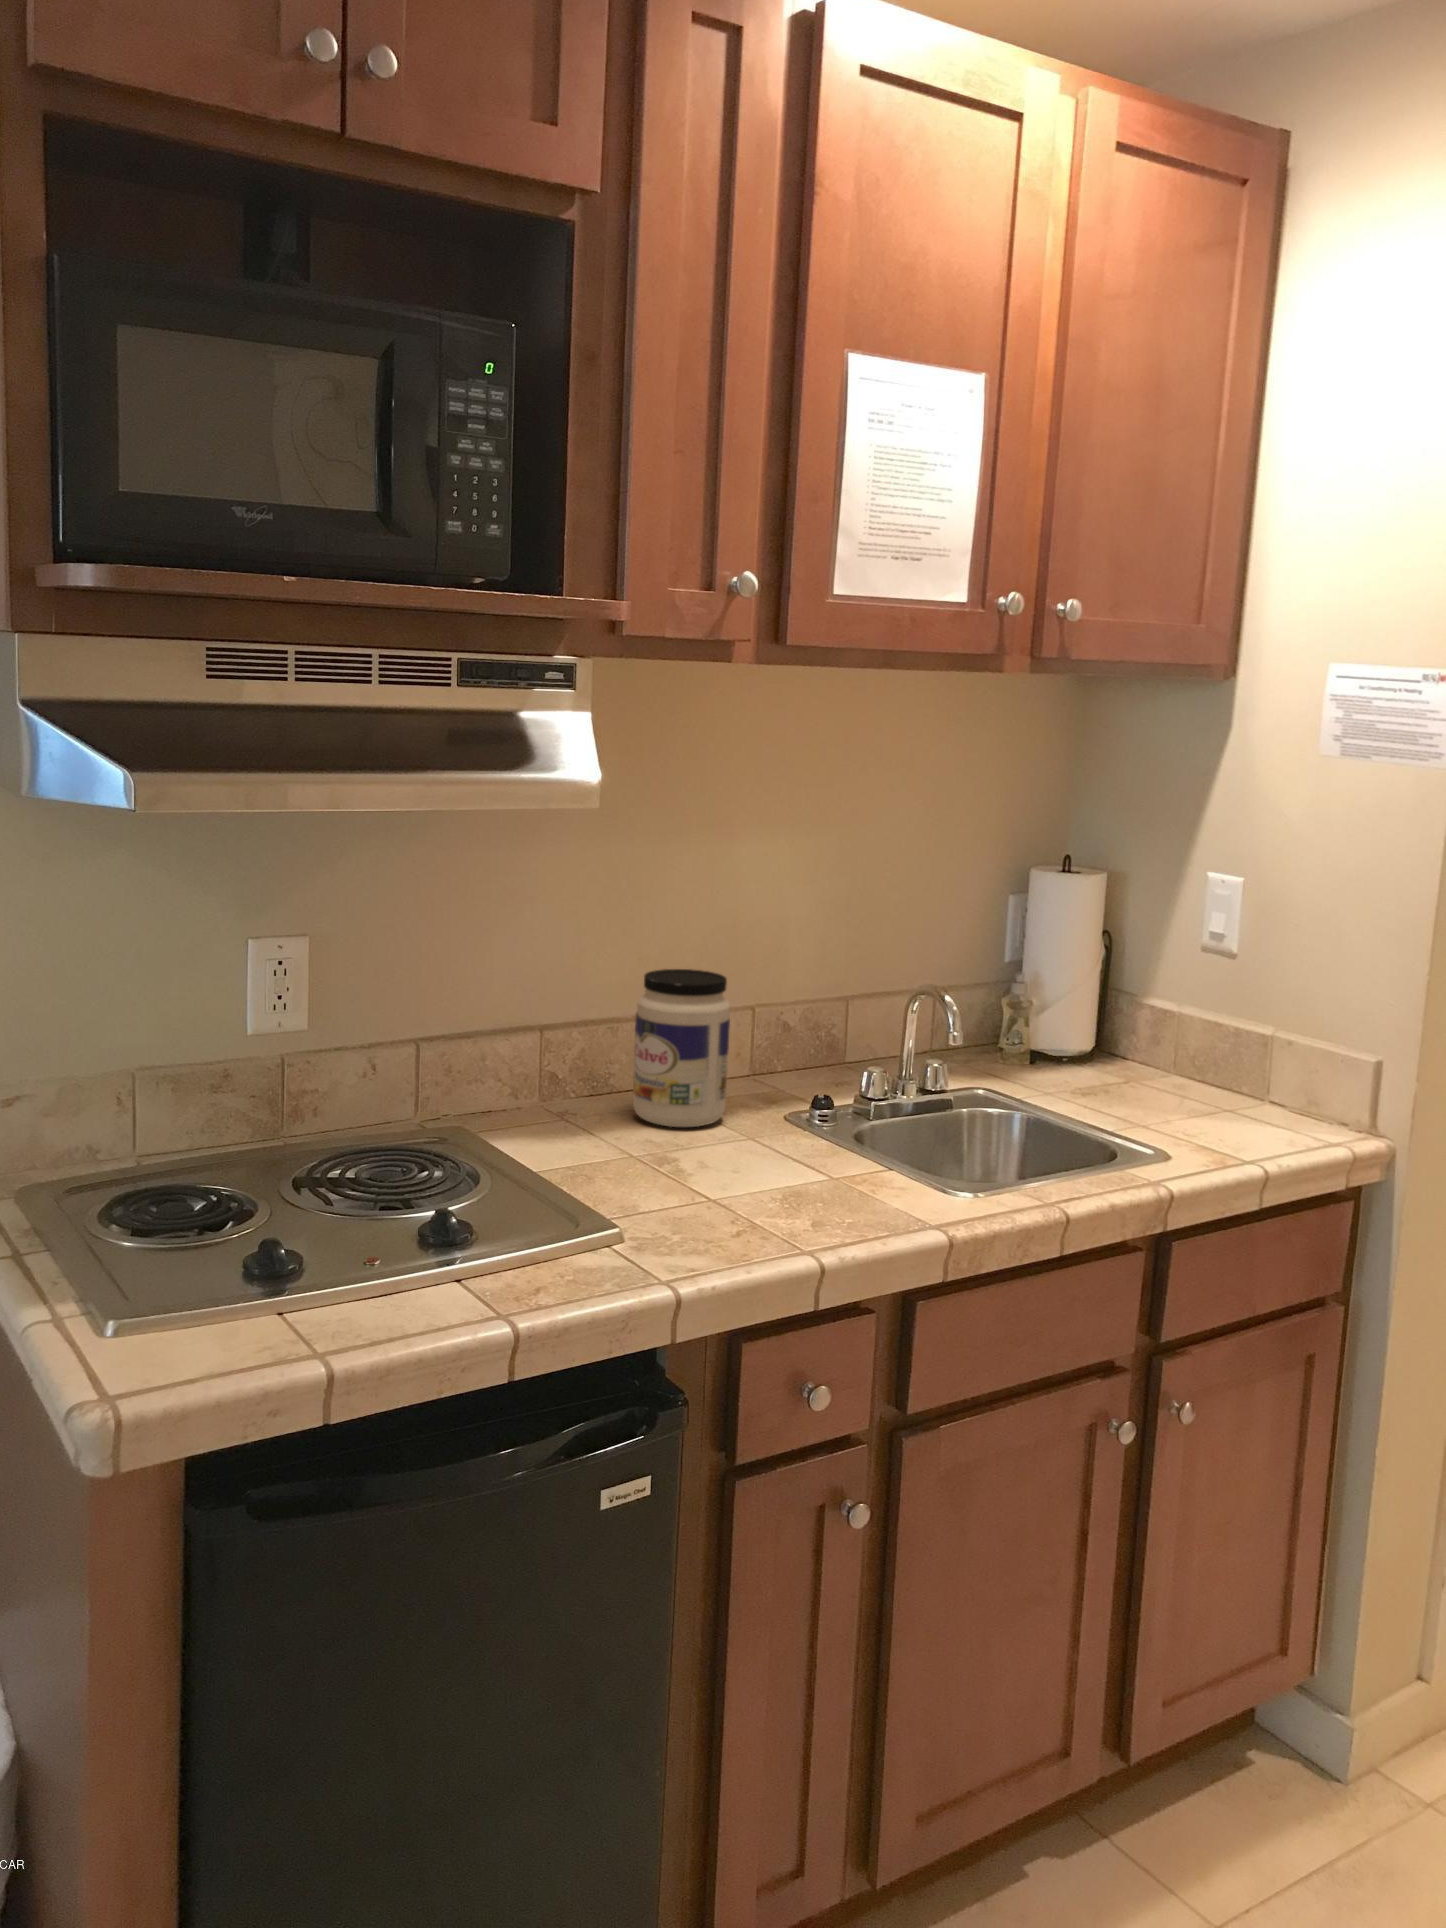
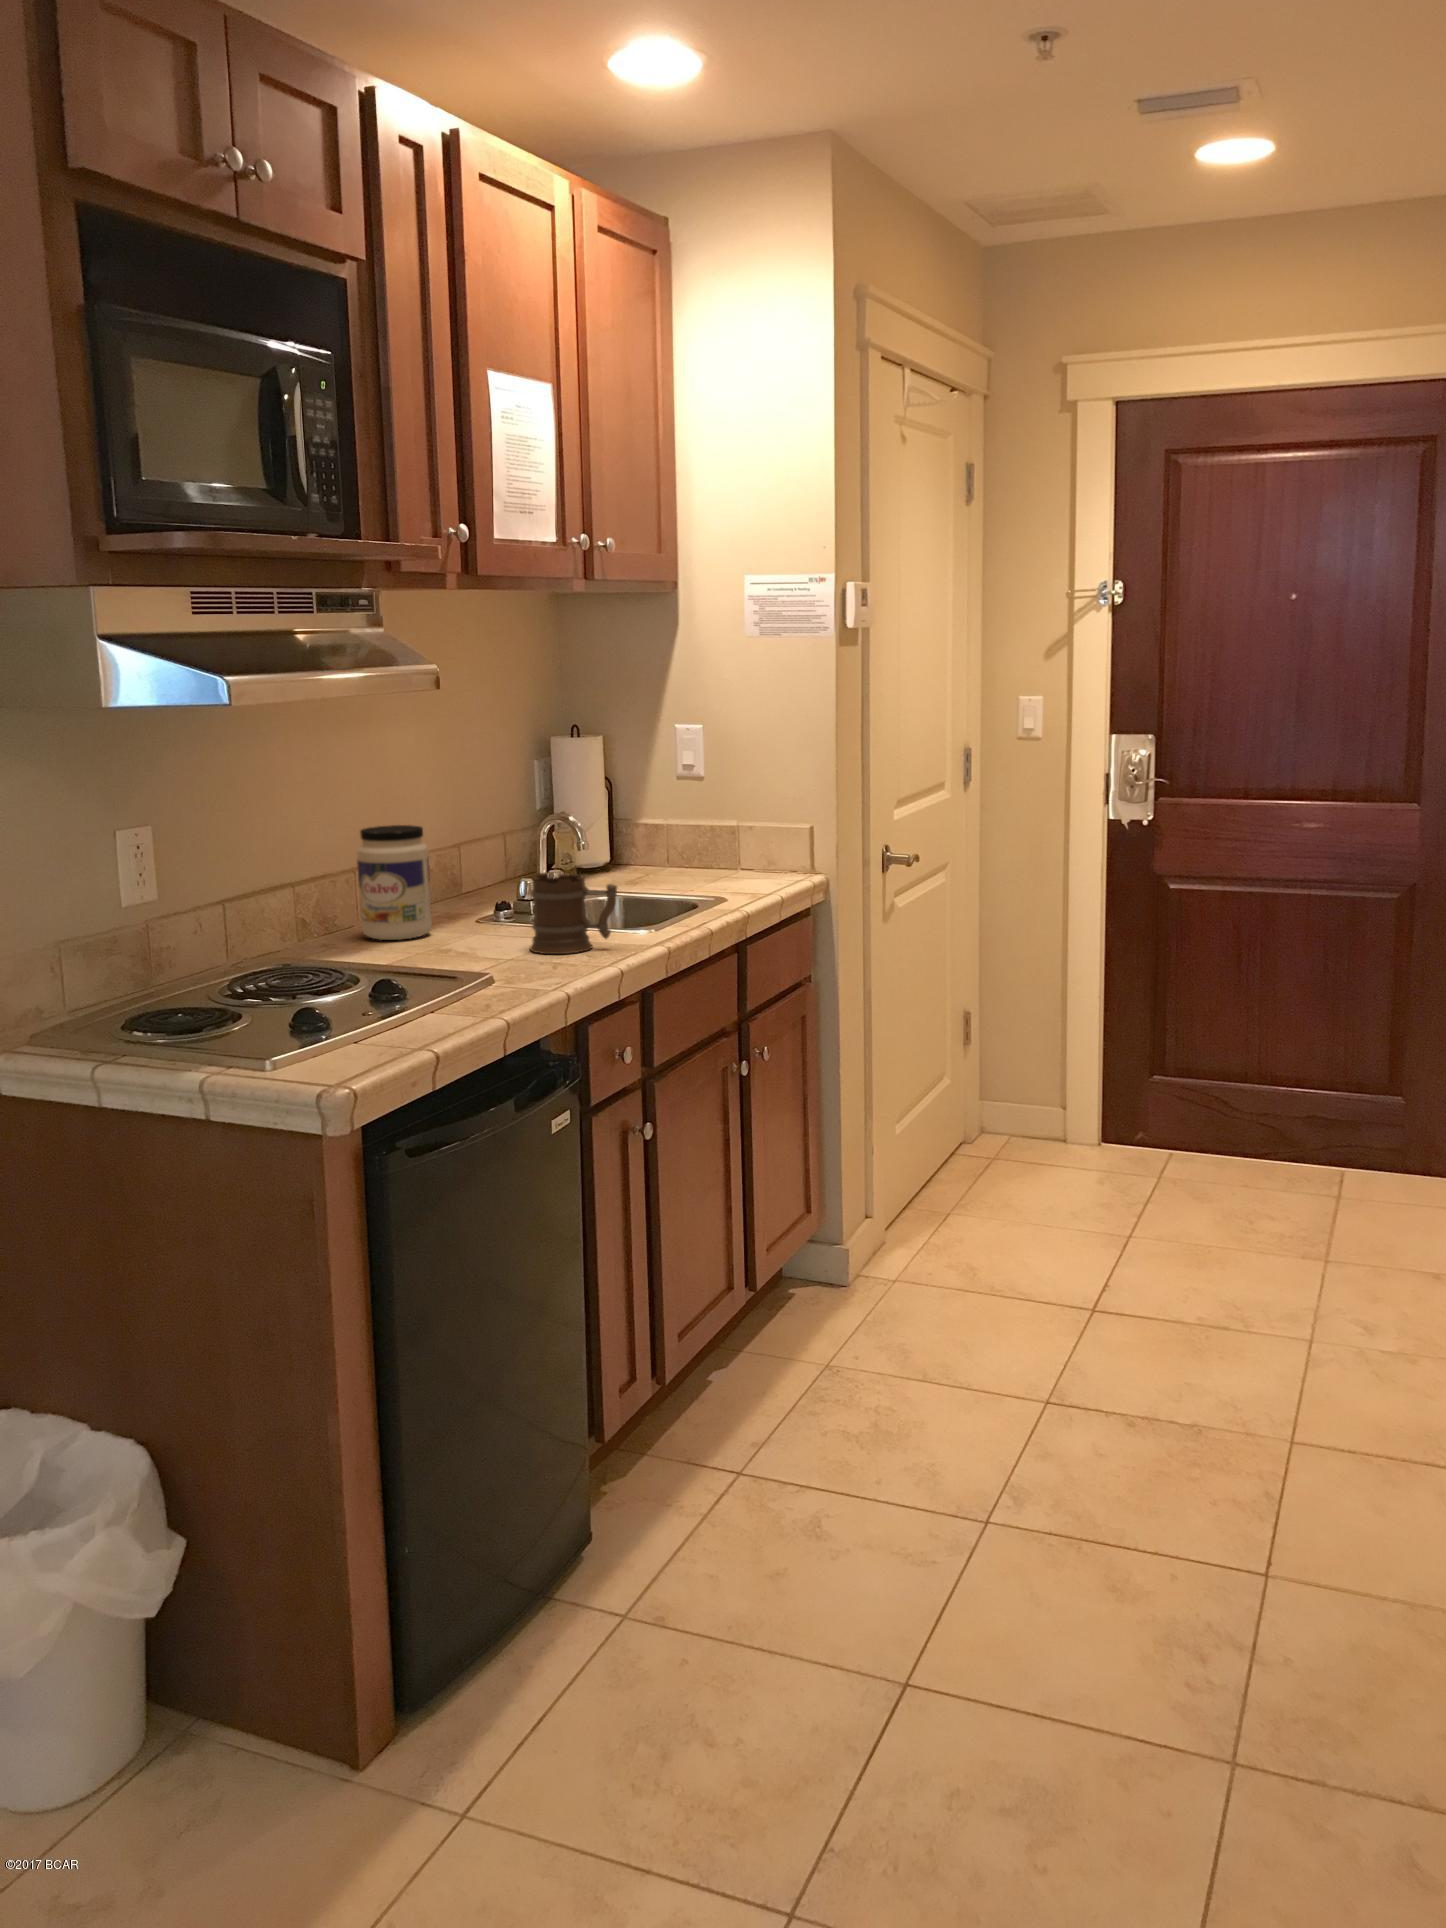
mug: none [774,1080,899,1211] -> present [530,873,617,954]

